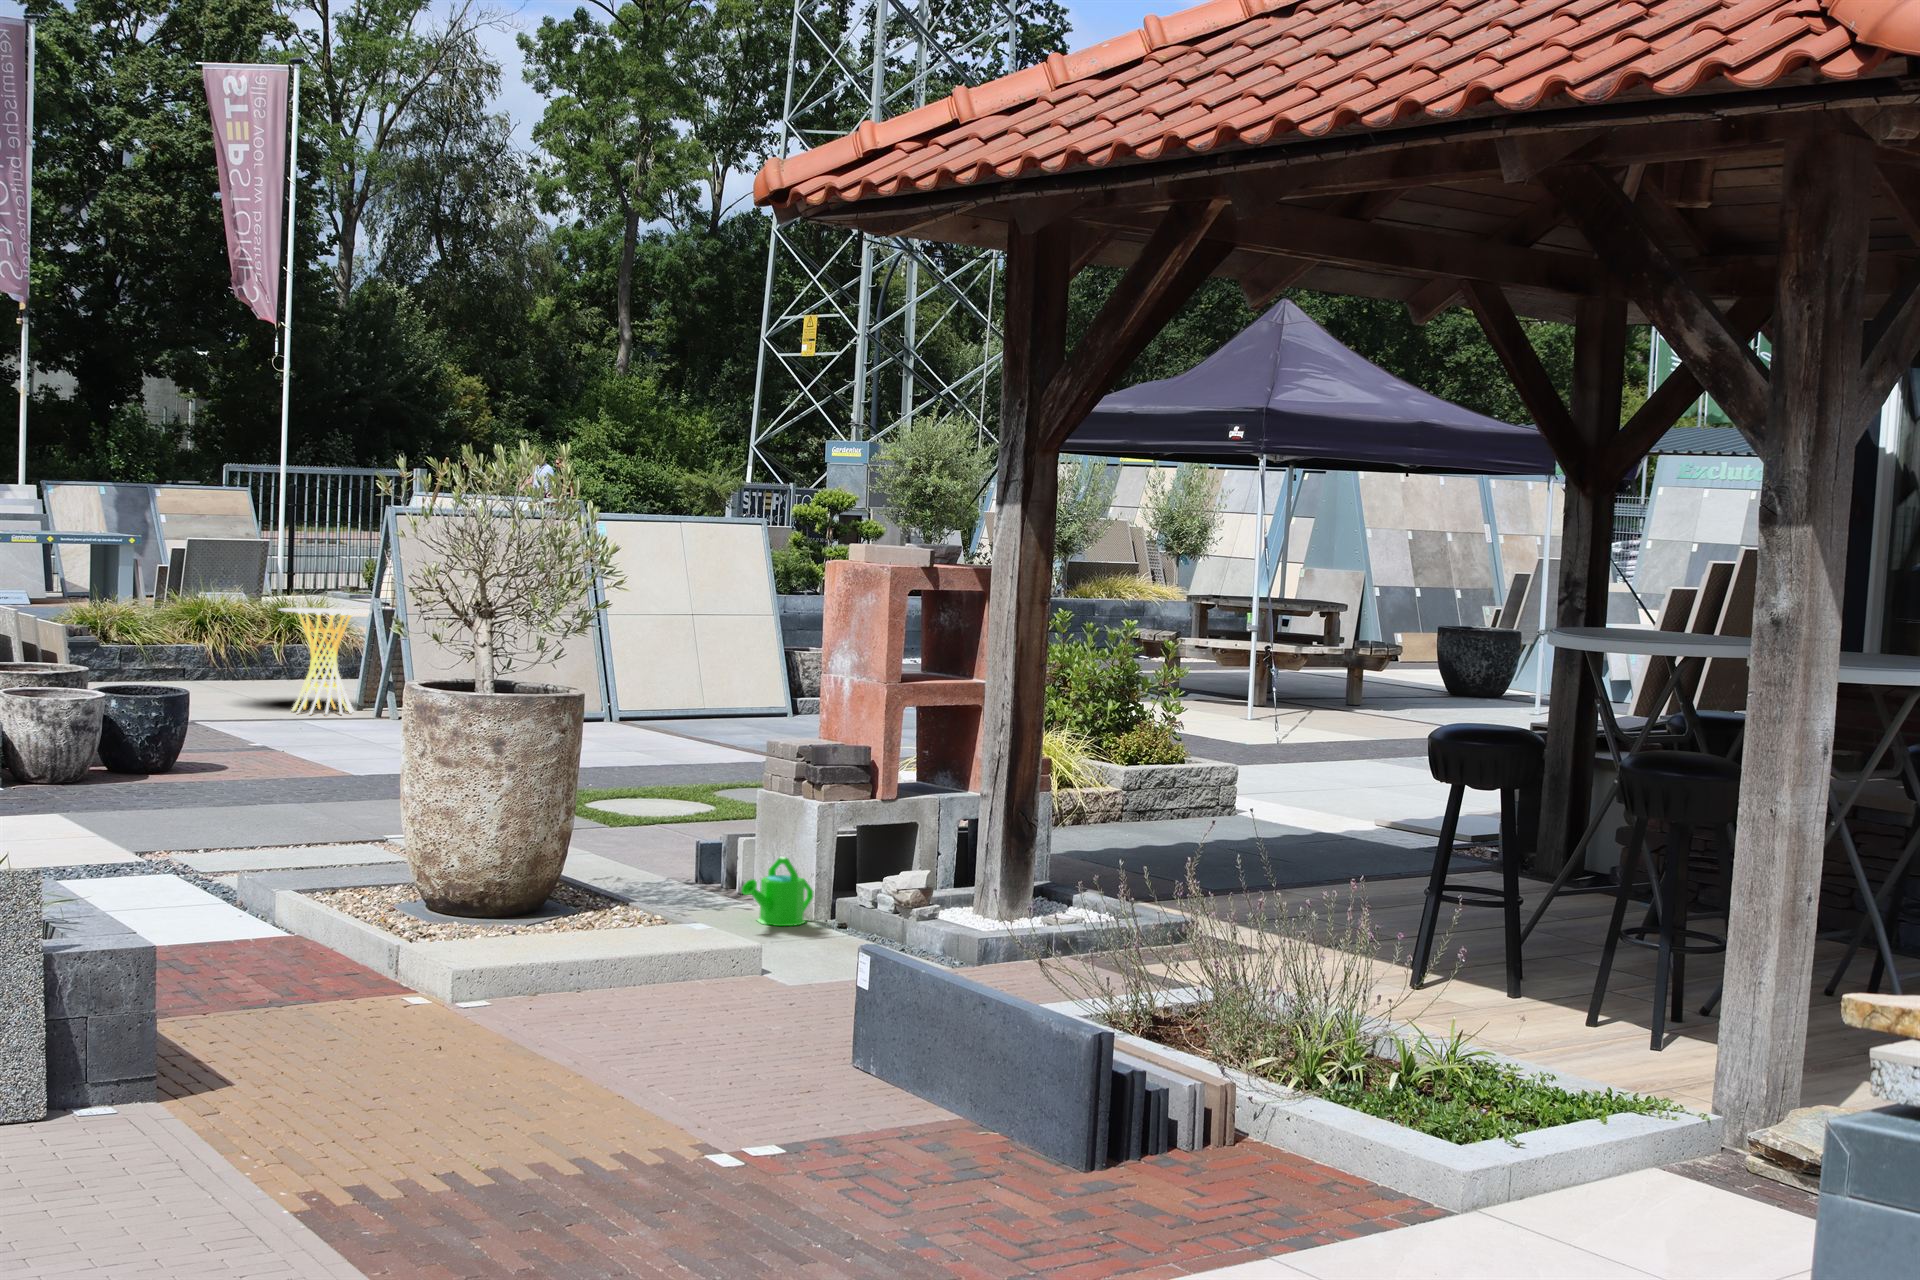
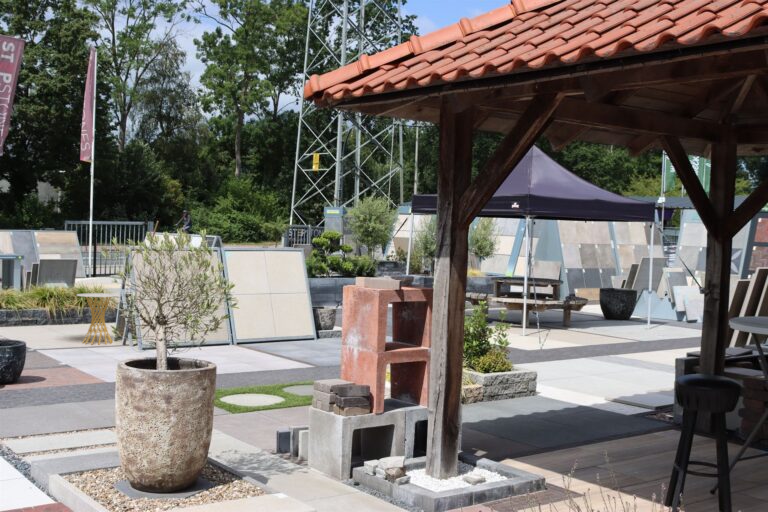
watering can: present [741,857,814,926] -> none [303,448,341,487]

